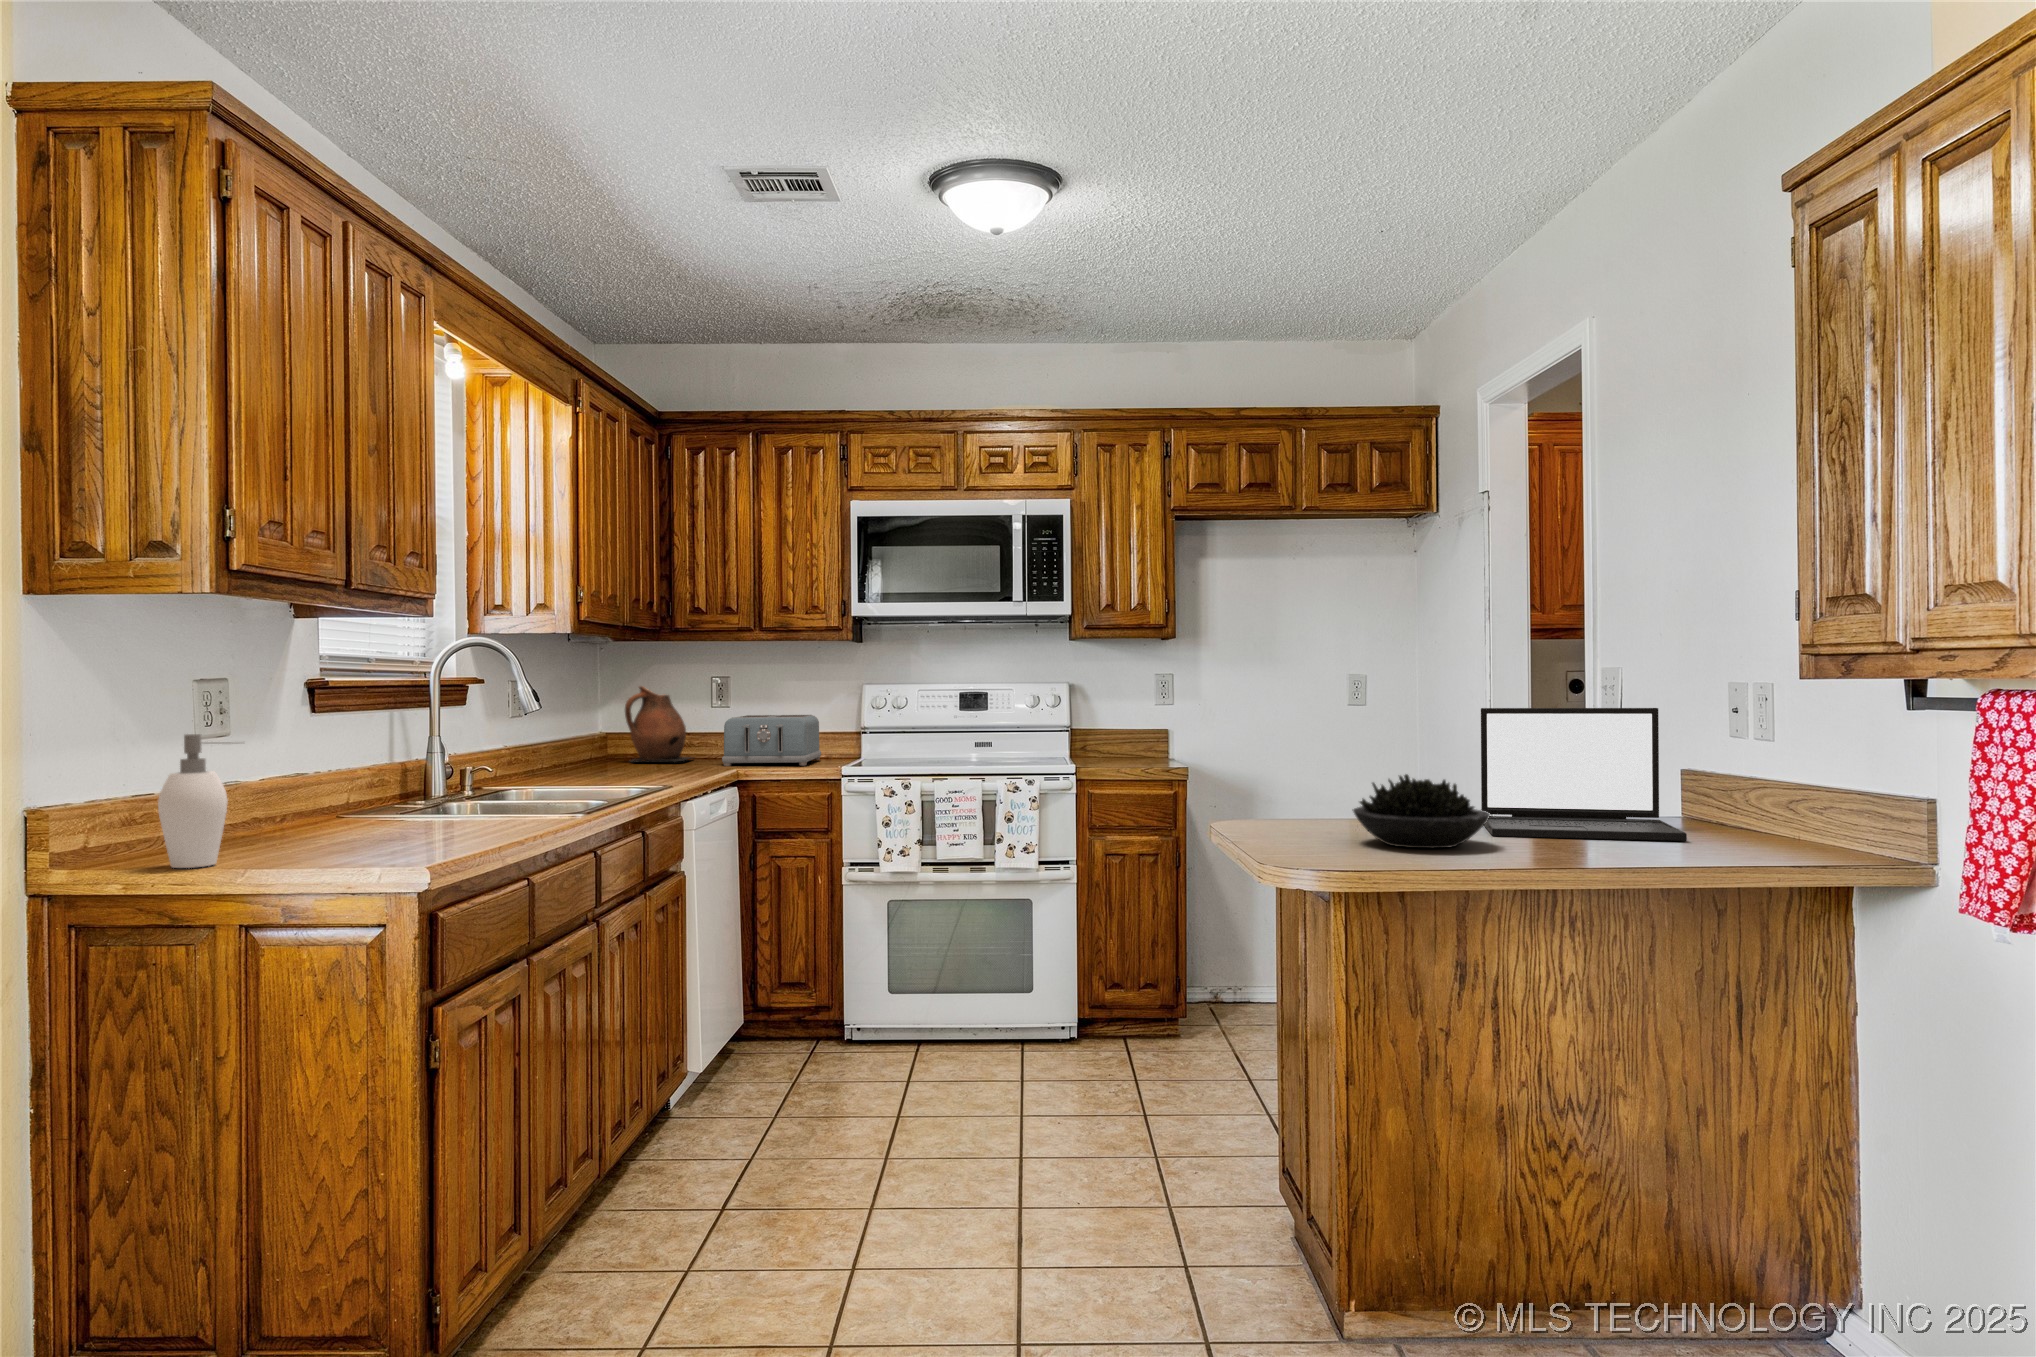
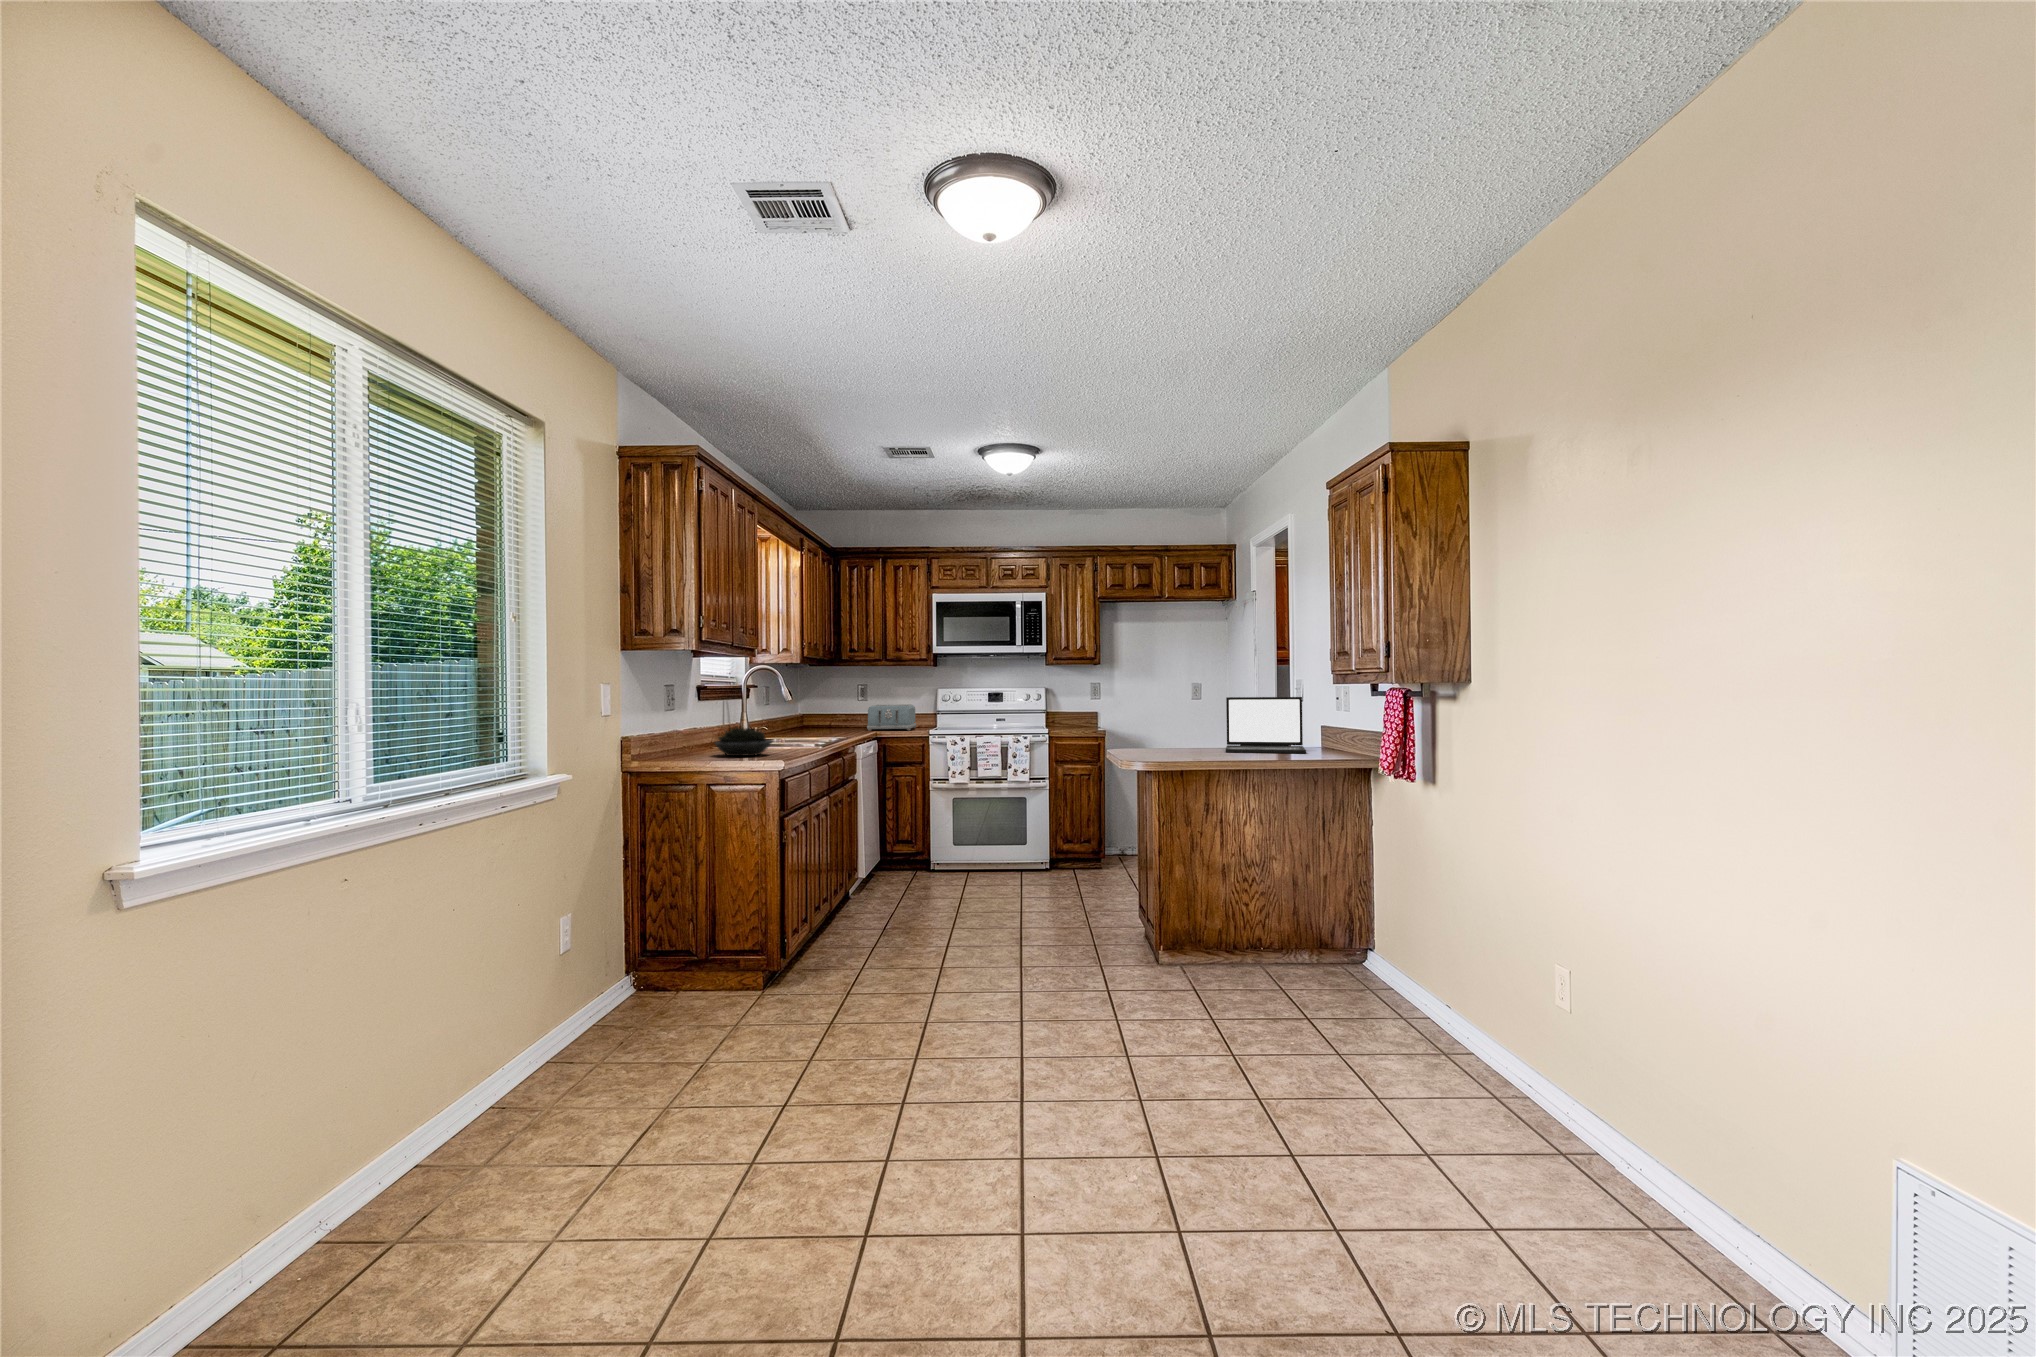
ceramic pitcher: present [625,686,689,762] -> none [816,690,851,729]
soap dispenser: present [158,734,228,868] -> none [672,707,704,762]
succulent plant: present [1353,774,1490,848] -> present [715,727,772,756]

